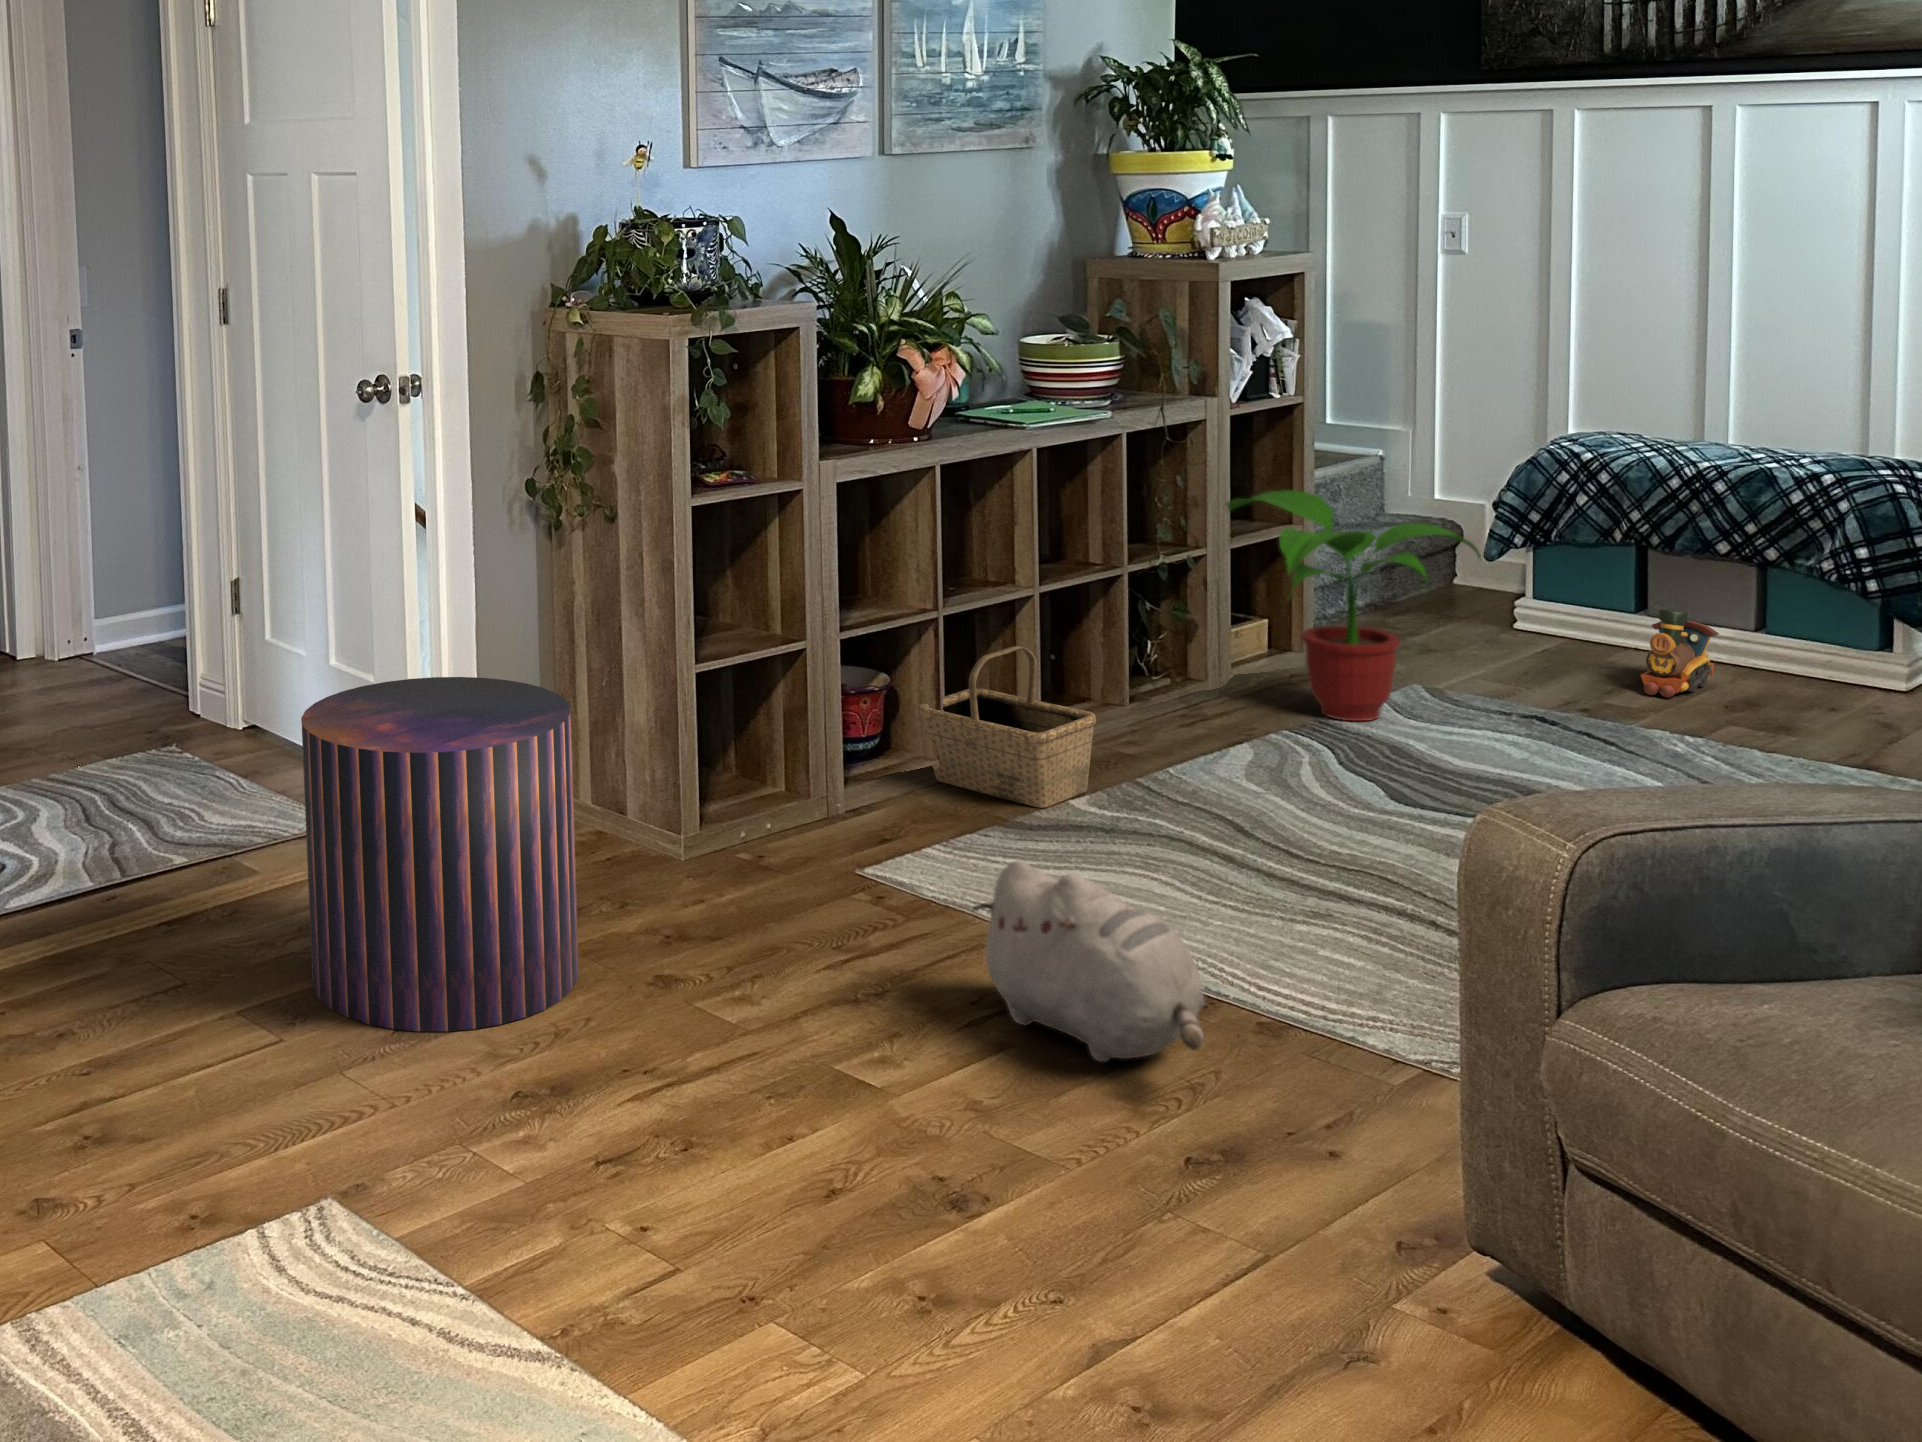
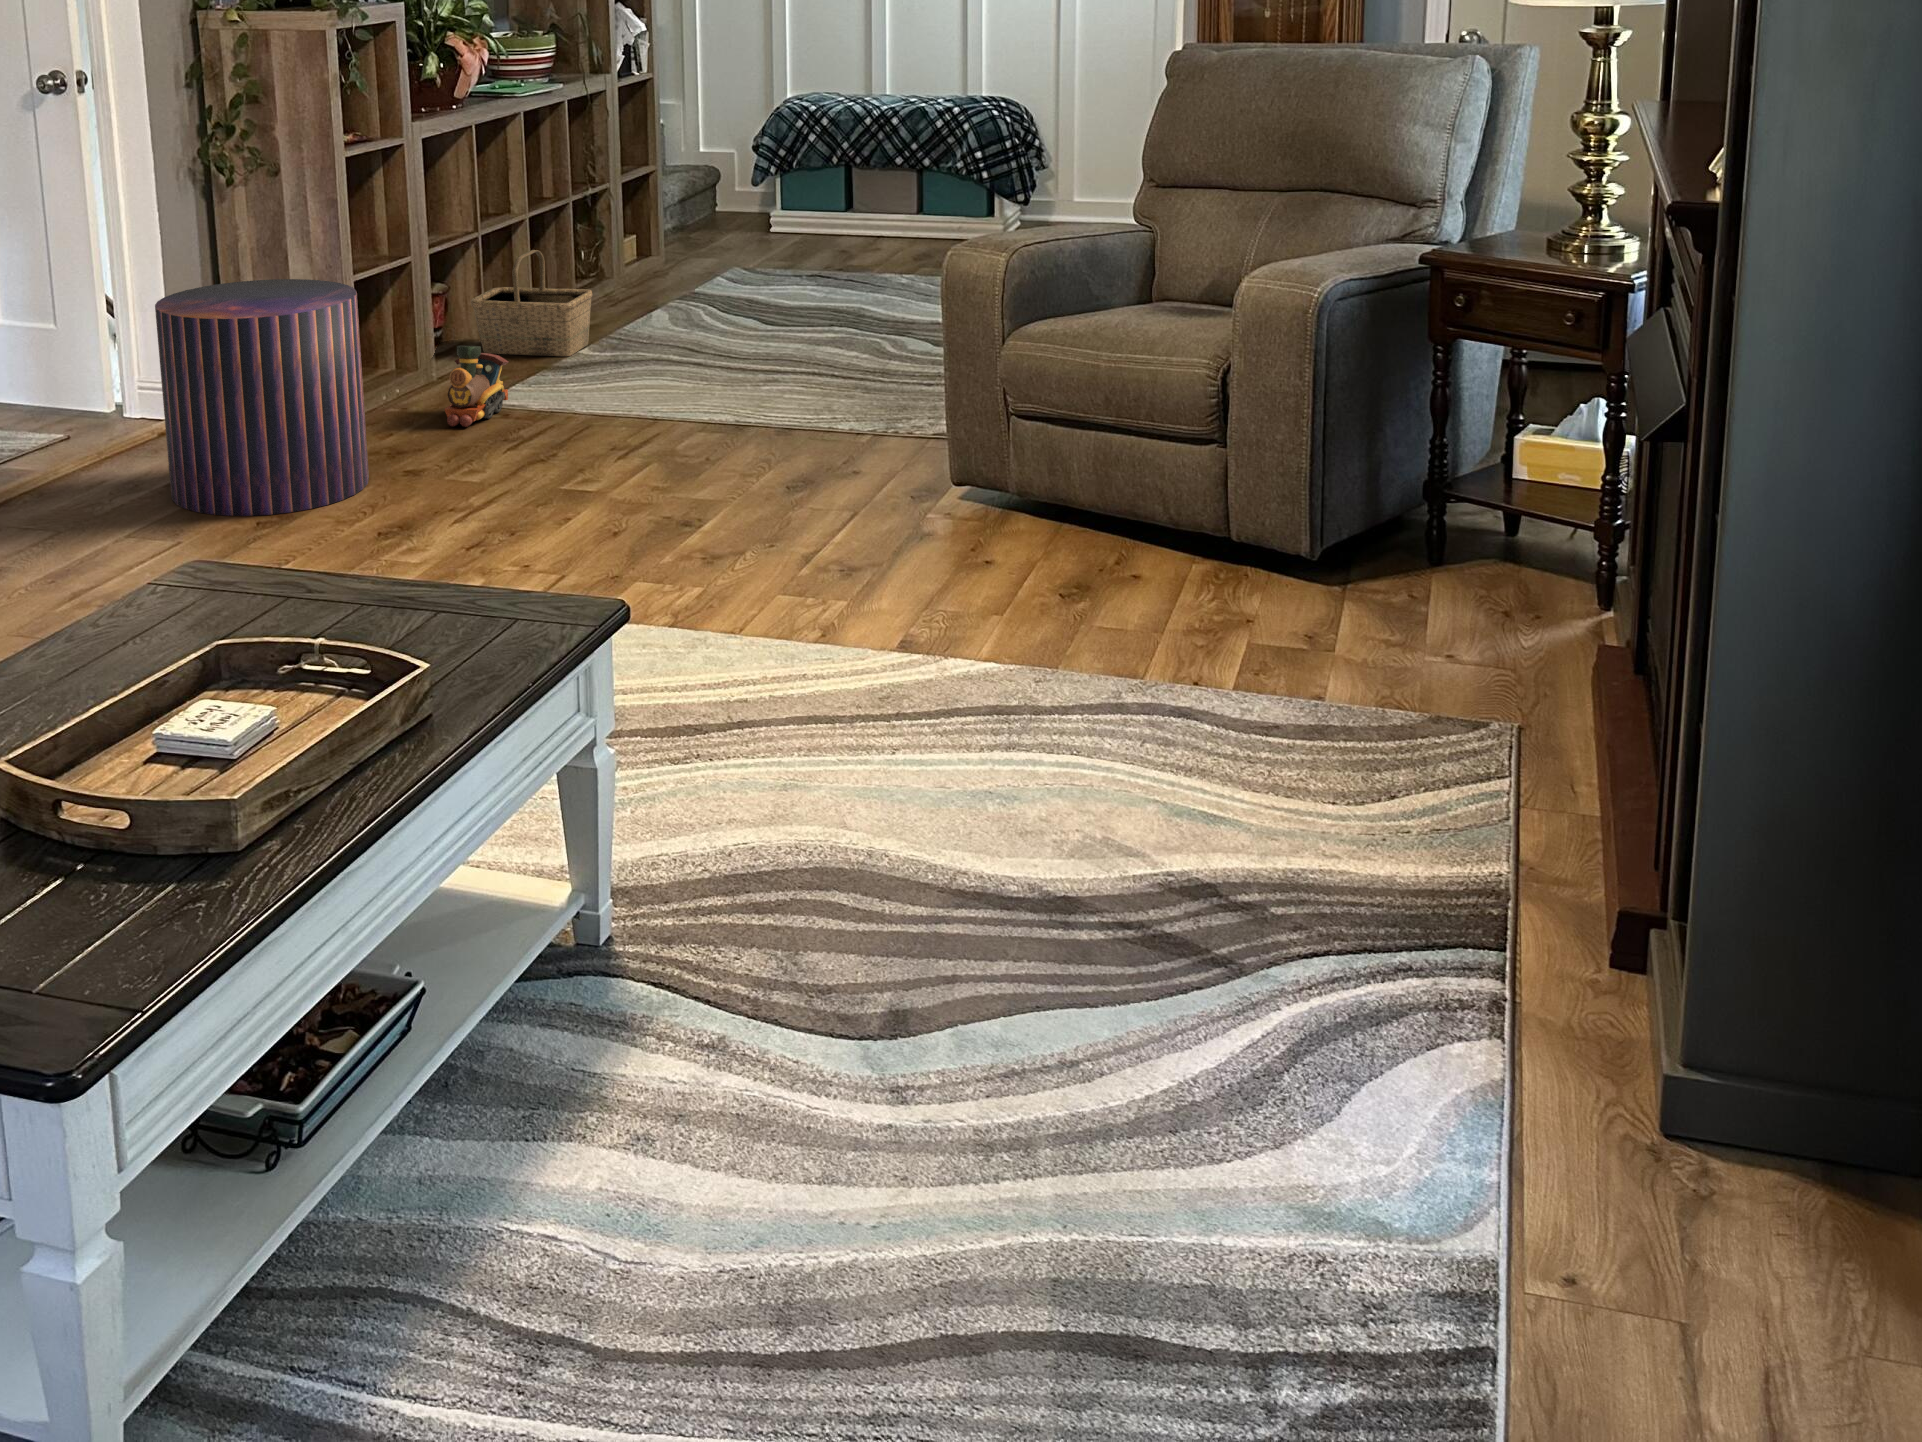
potted plant: present [1227,490,1481,721] -> none [613,138,784,291]
toy train: present [1641,609,1719,698] -> present [445,346,508,427]
plush toy: present [972,860,1205,1062] -> none [619,345,781,451]

